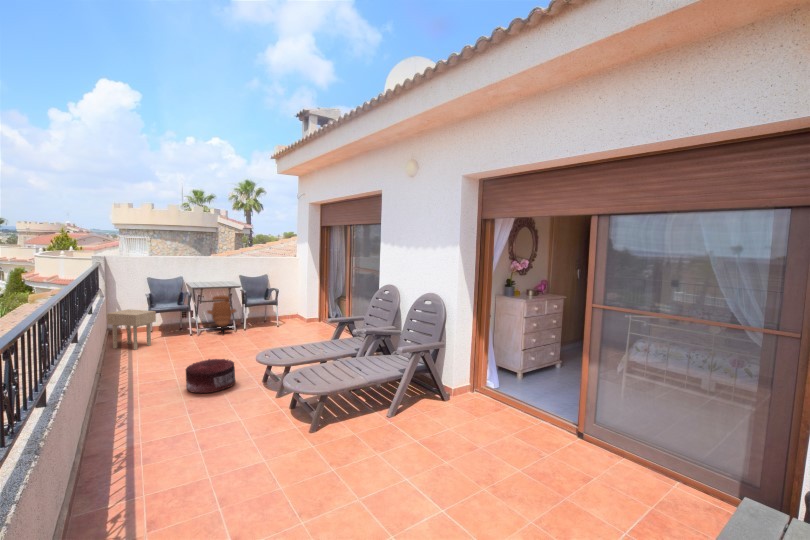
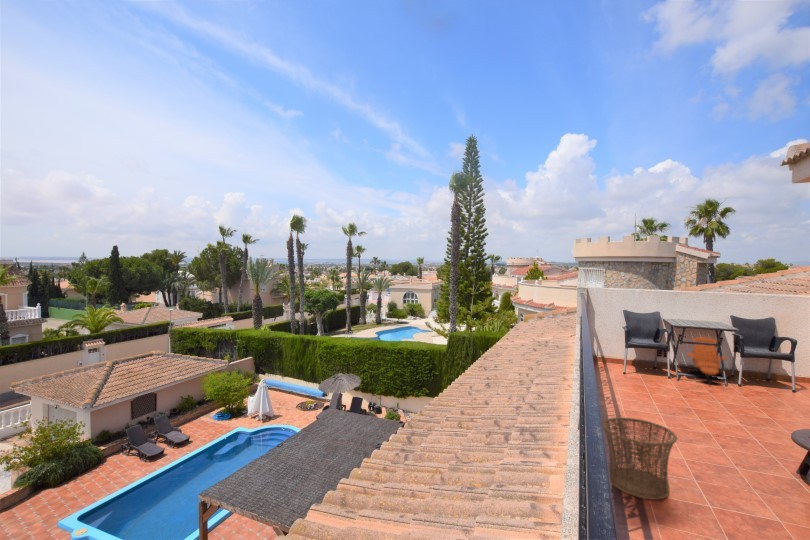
side table: present [107,309,156,350] -> none [591,340,635,381]
pouf: present [186,359,235,393] -> none [684,414,752,460]
basket: none [83,380,163,459] -> present [603,417,677,500]

